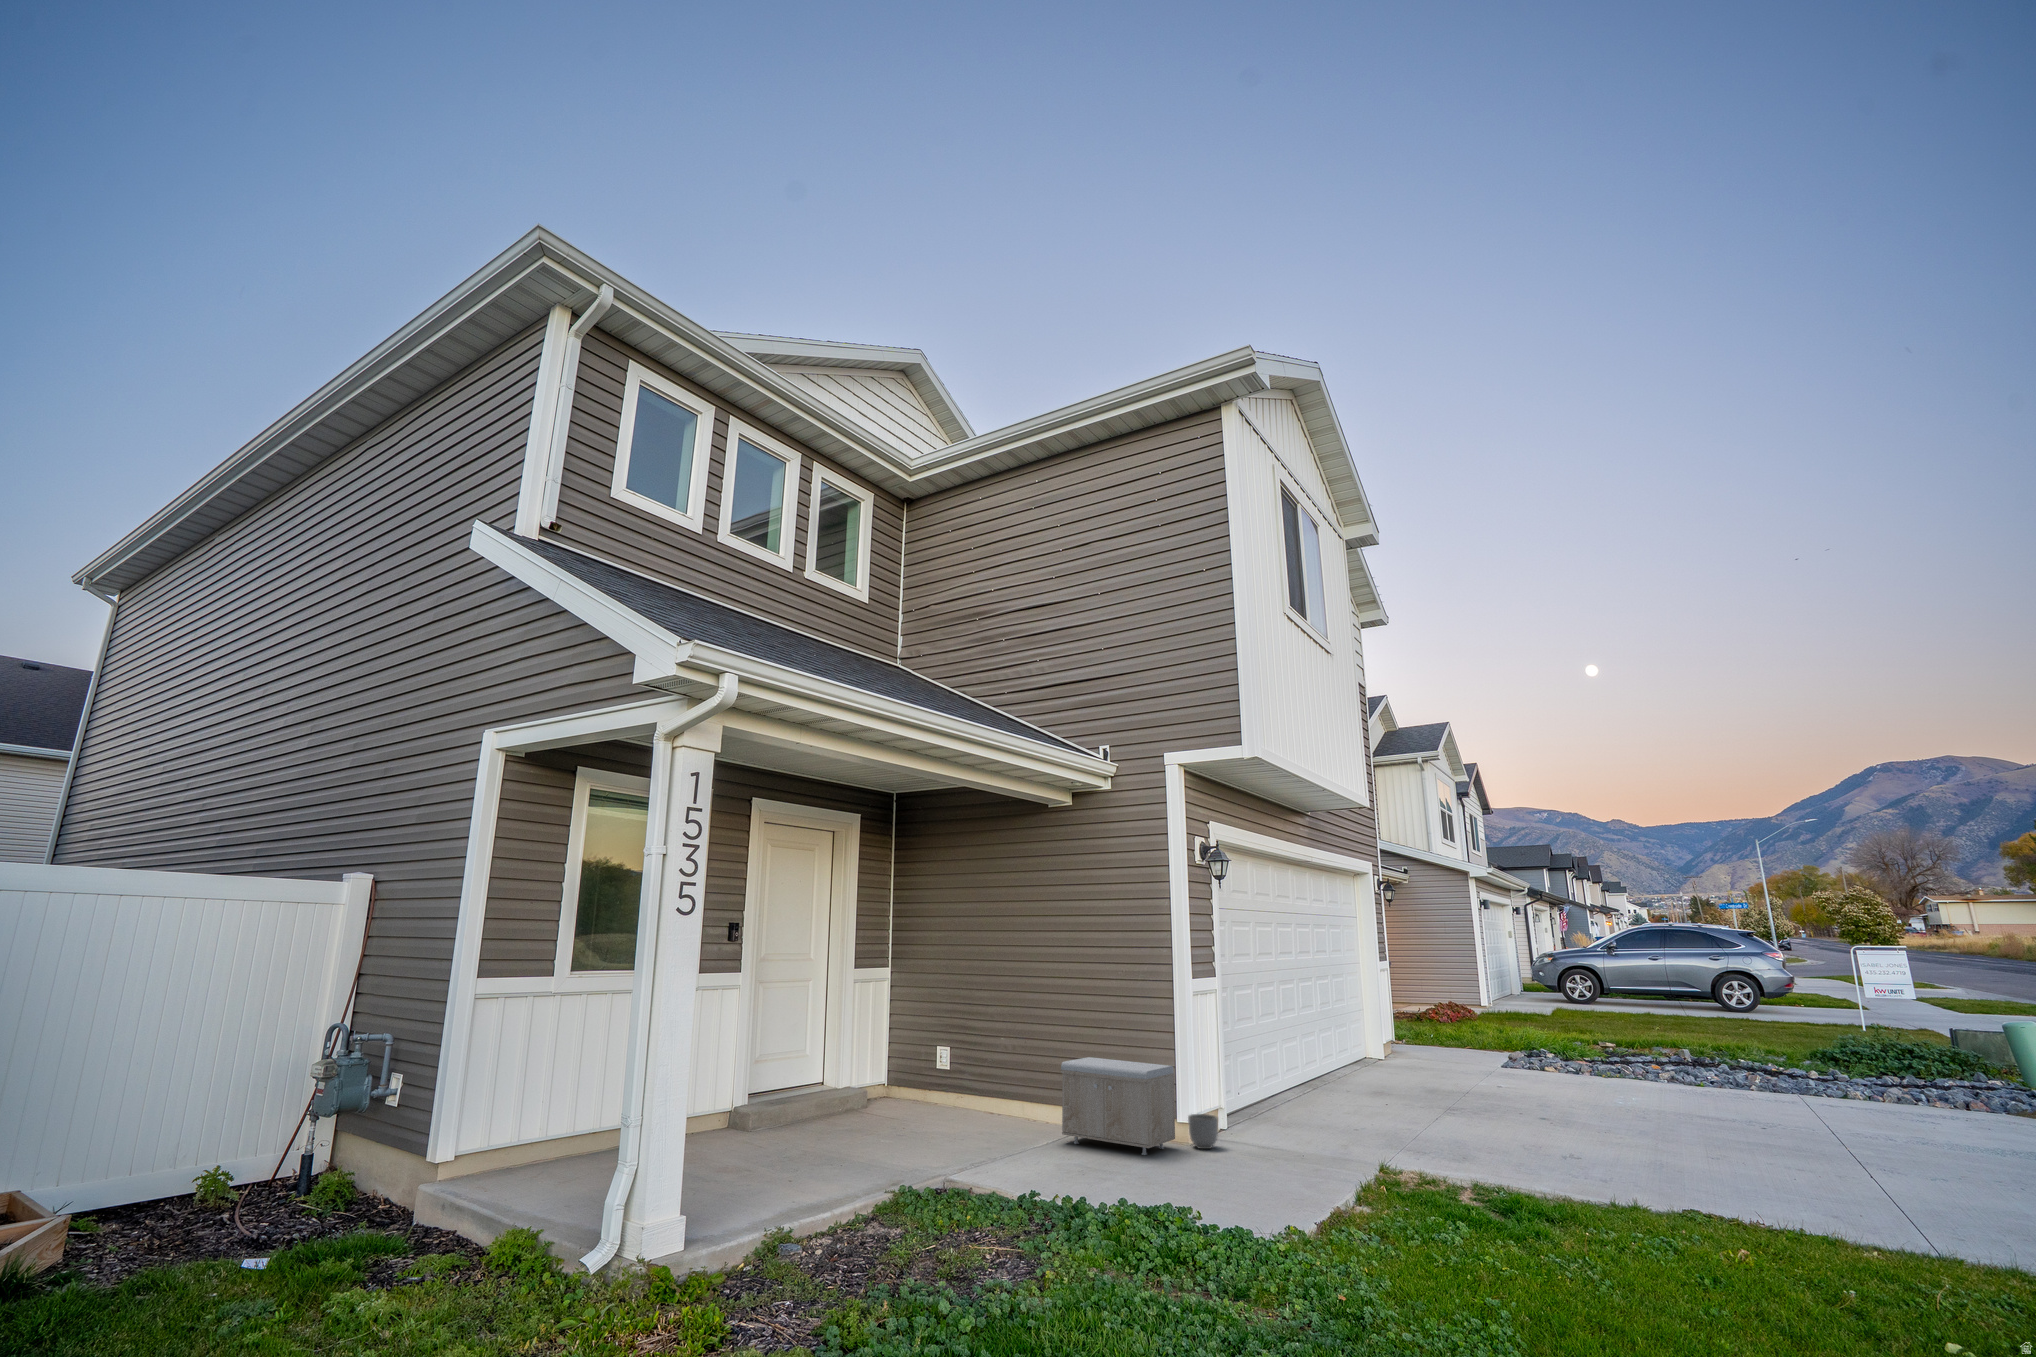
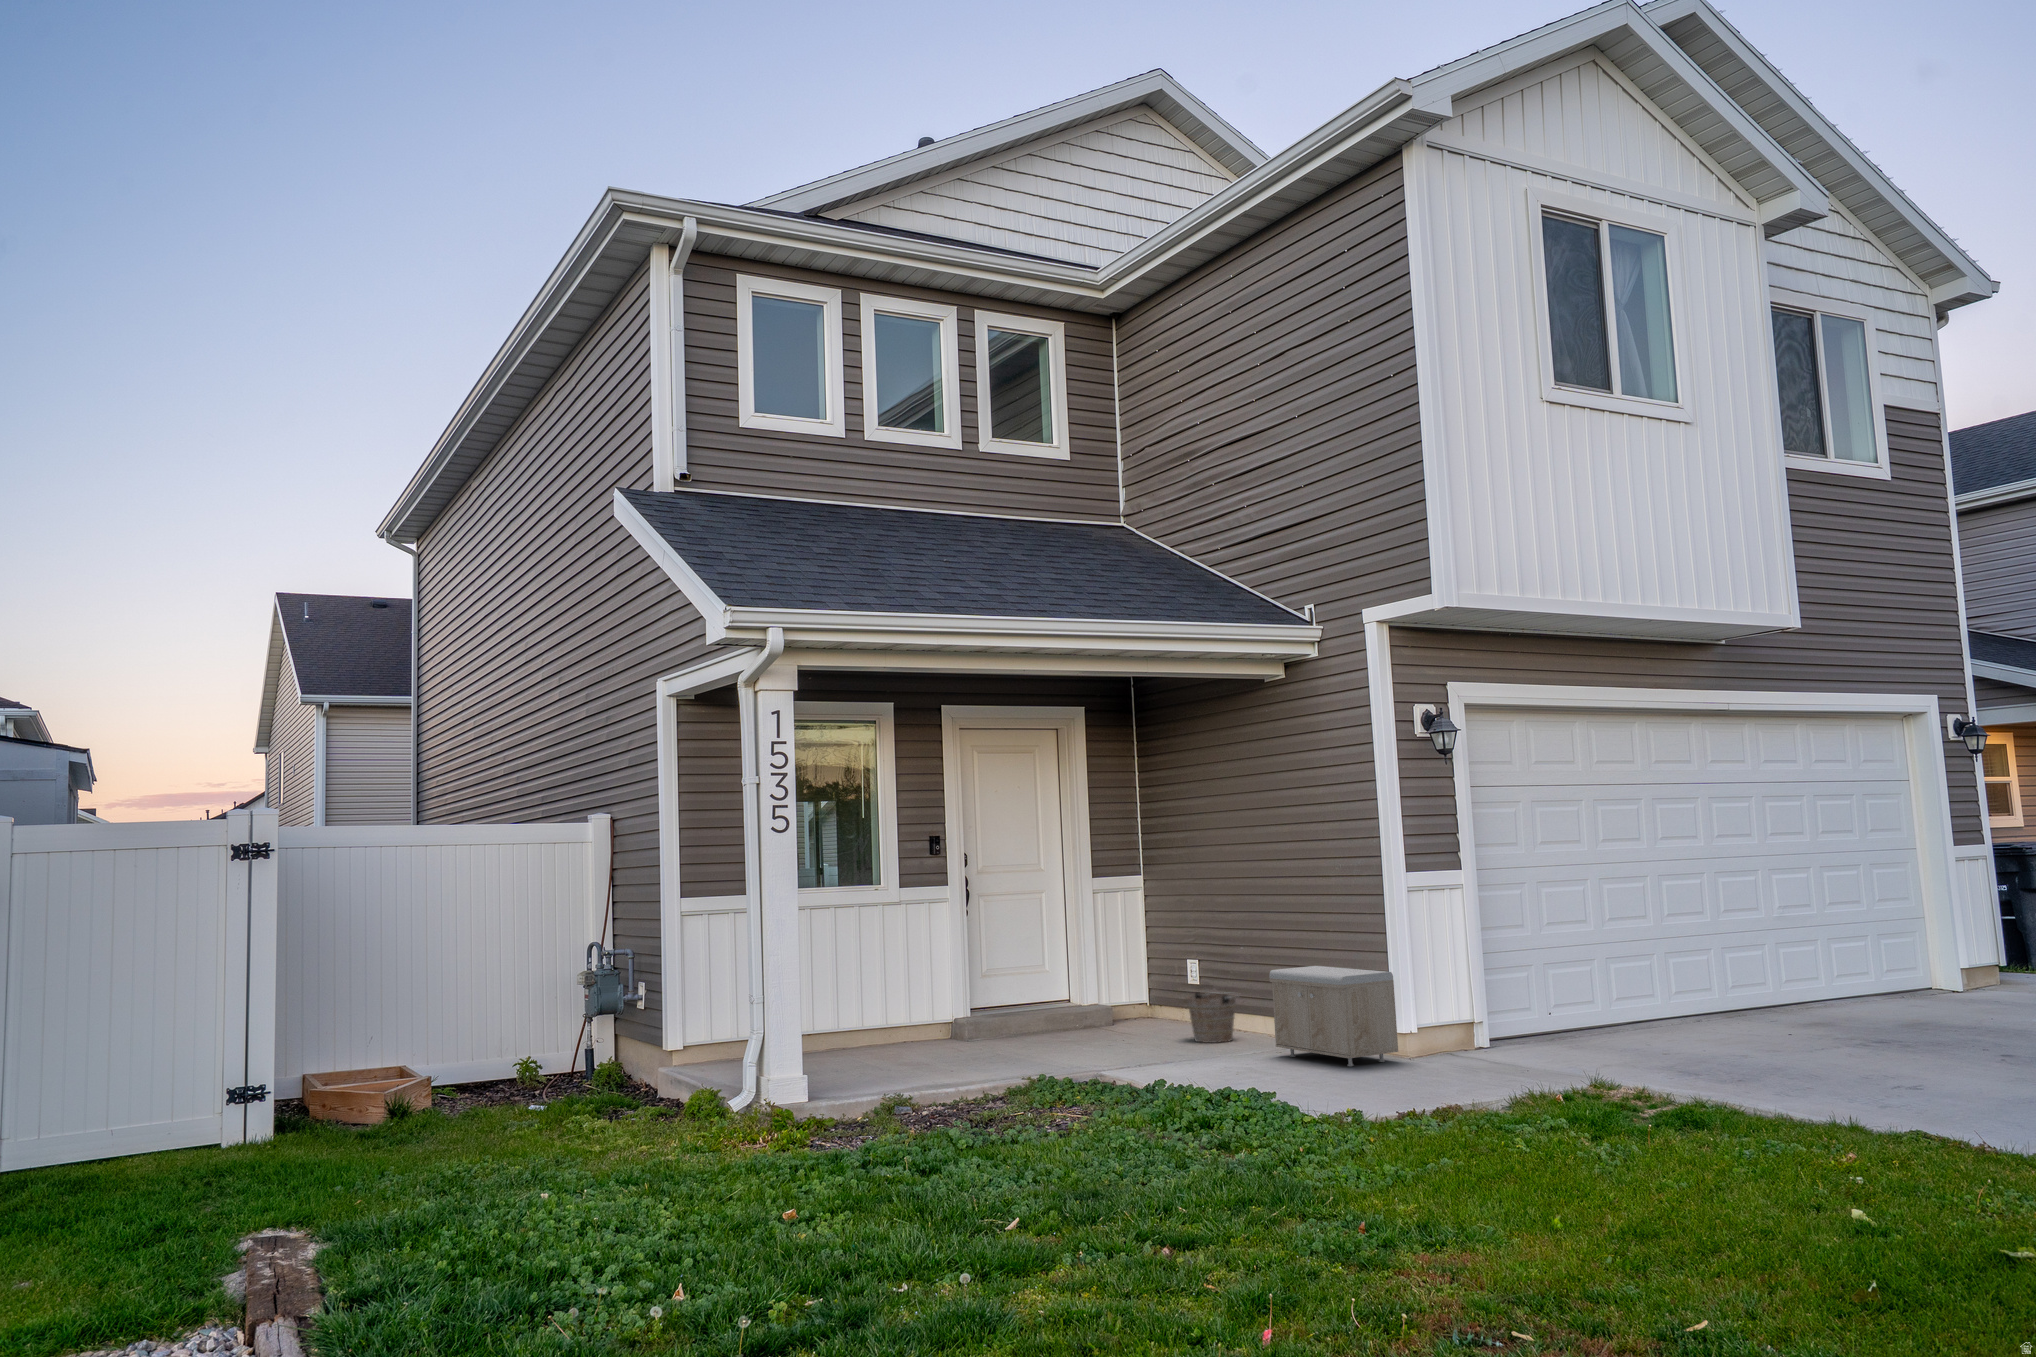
bucket: none [955,1078,1001,1127] -> present [1187,992,1236,1043]
planter: present [1188,1114,1218,1149] -> none [1414,1026,1450,1063]

